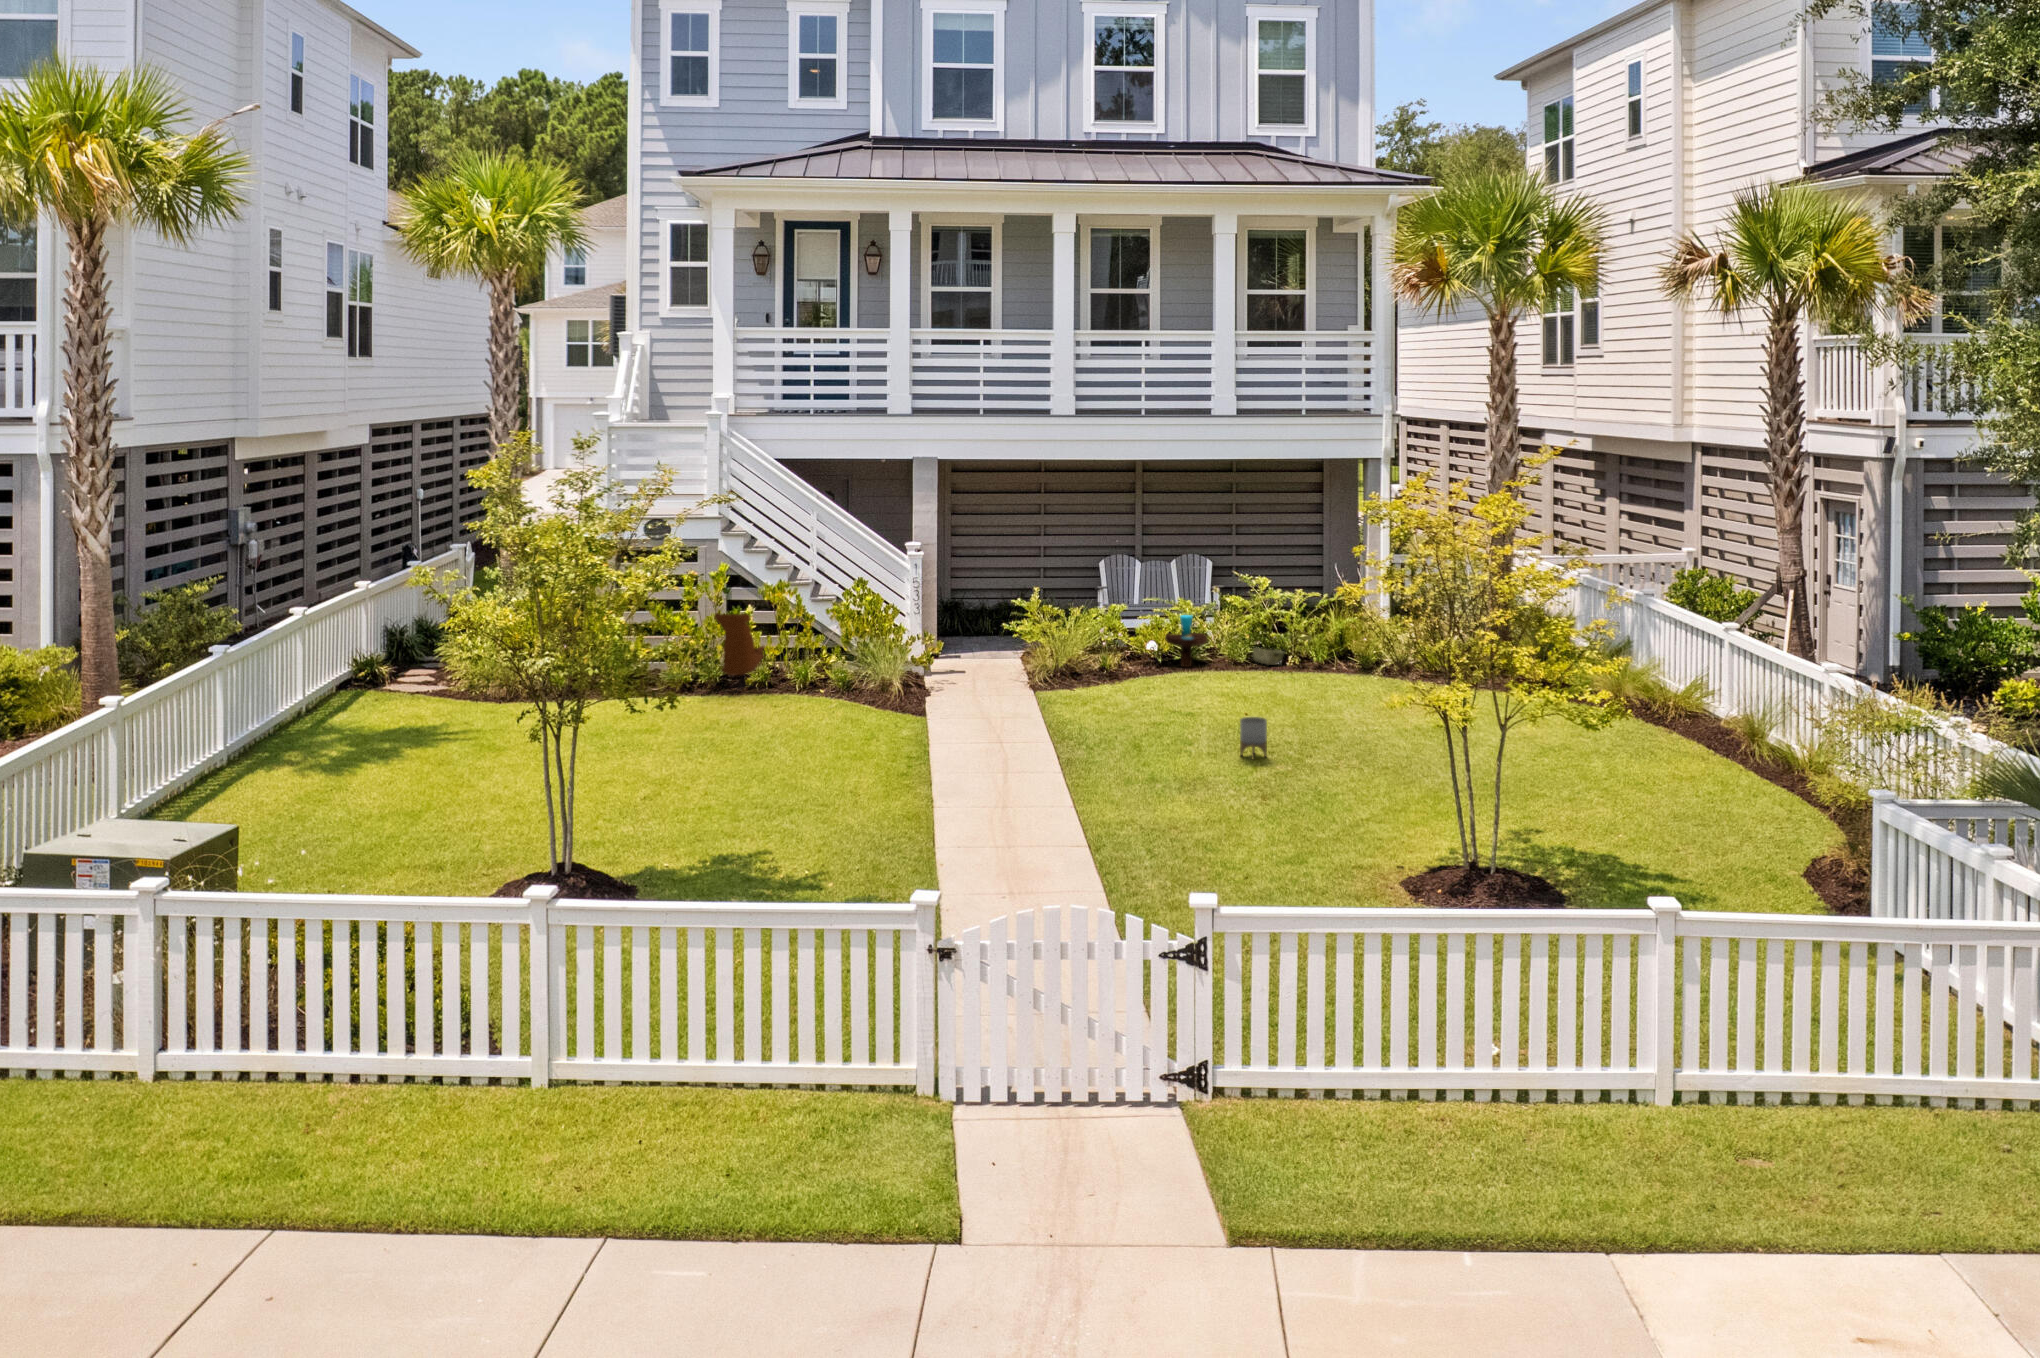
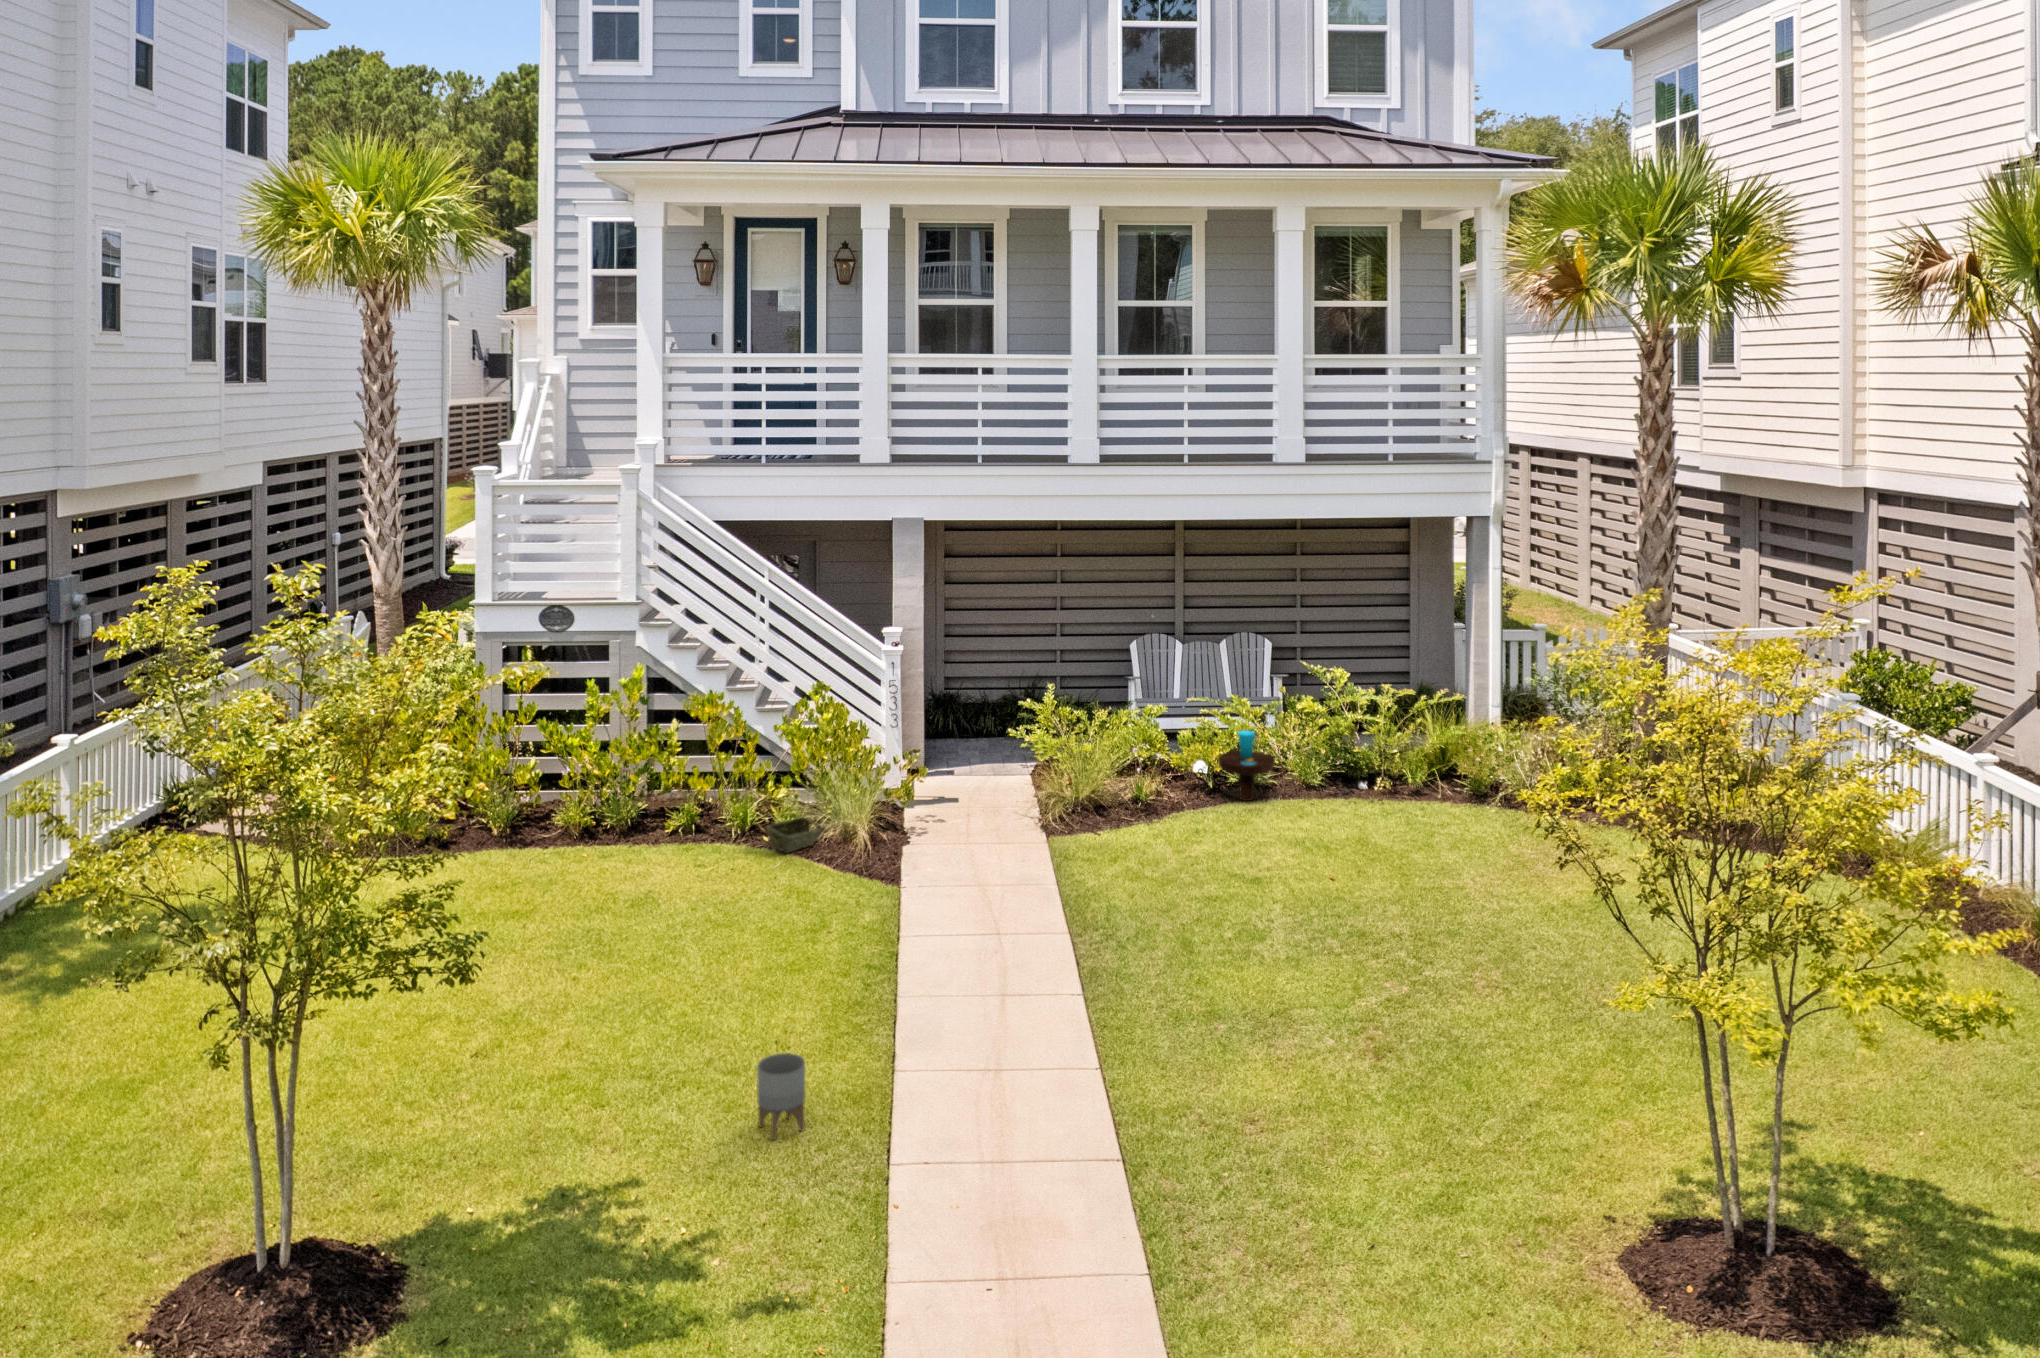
lounge chair: present [714,613,765,691] -> none [614,744,706,857]
woven basket: present [1252,647,1284,665] -> present [768,817,823,853]
planter: present [1240,717,1267,758] -> present [757,1053,805,1140]

